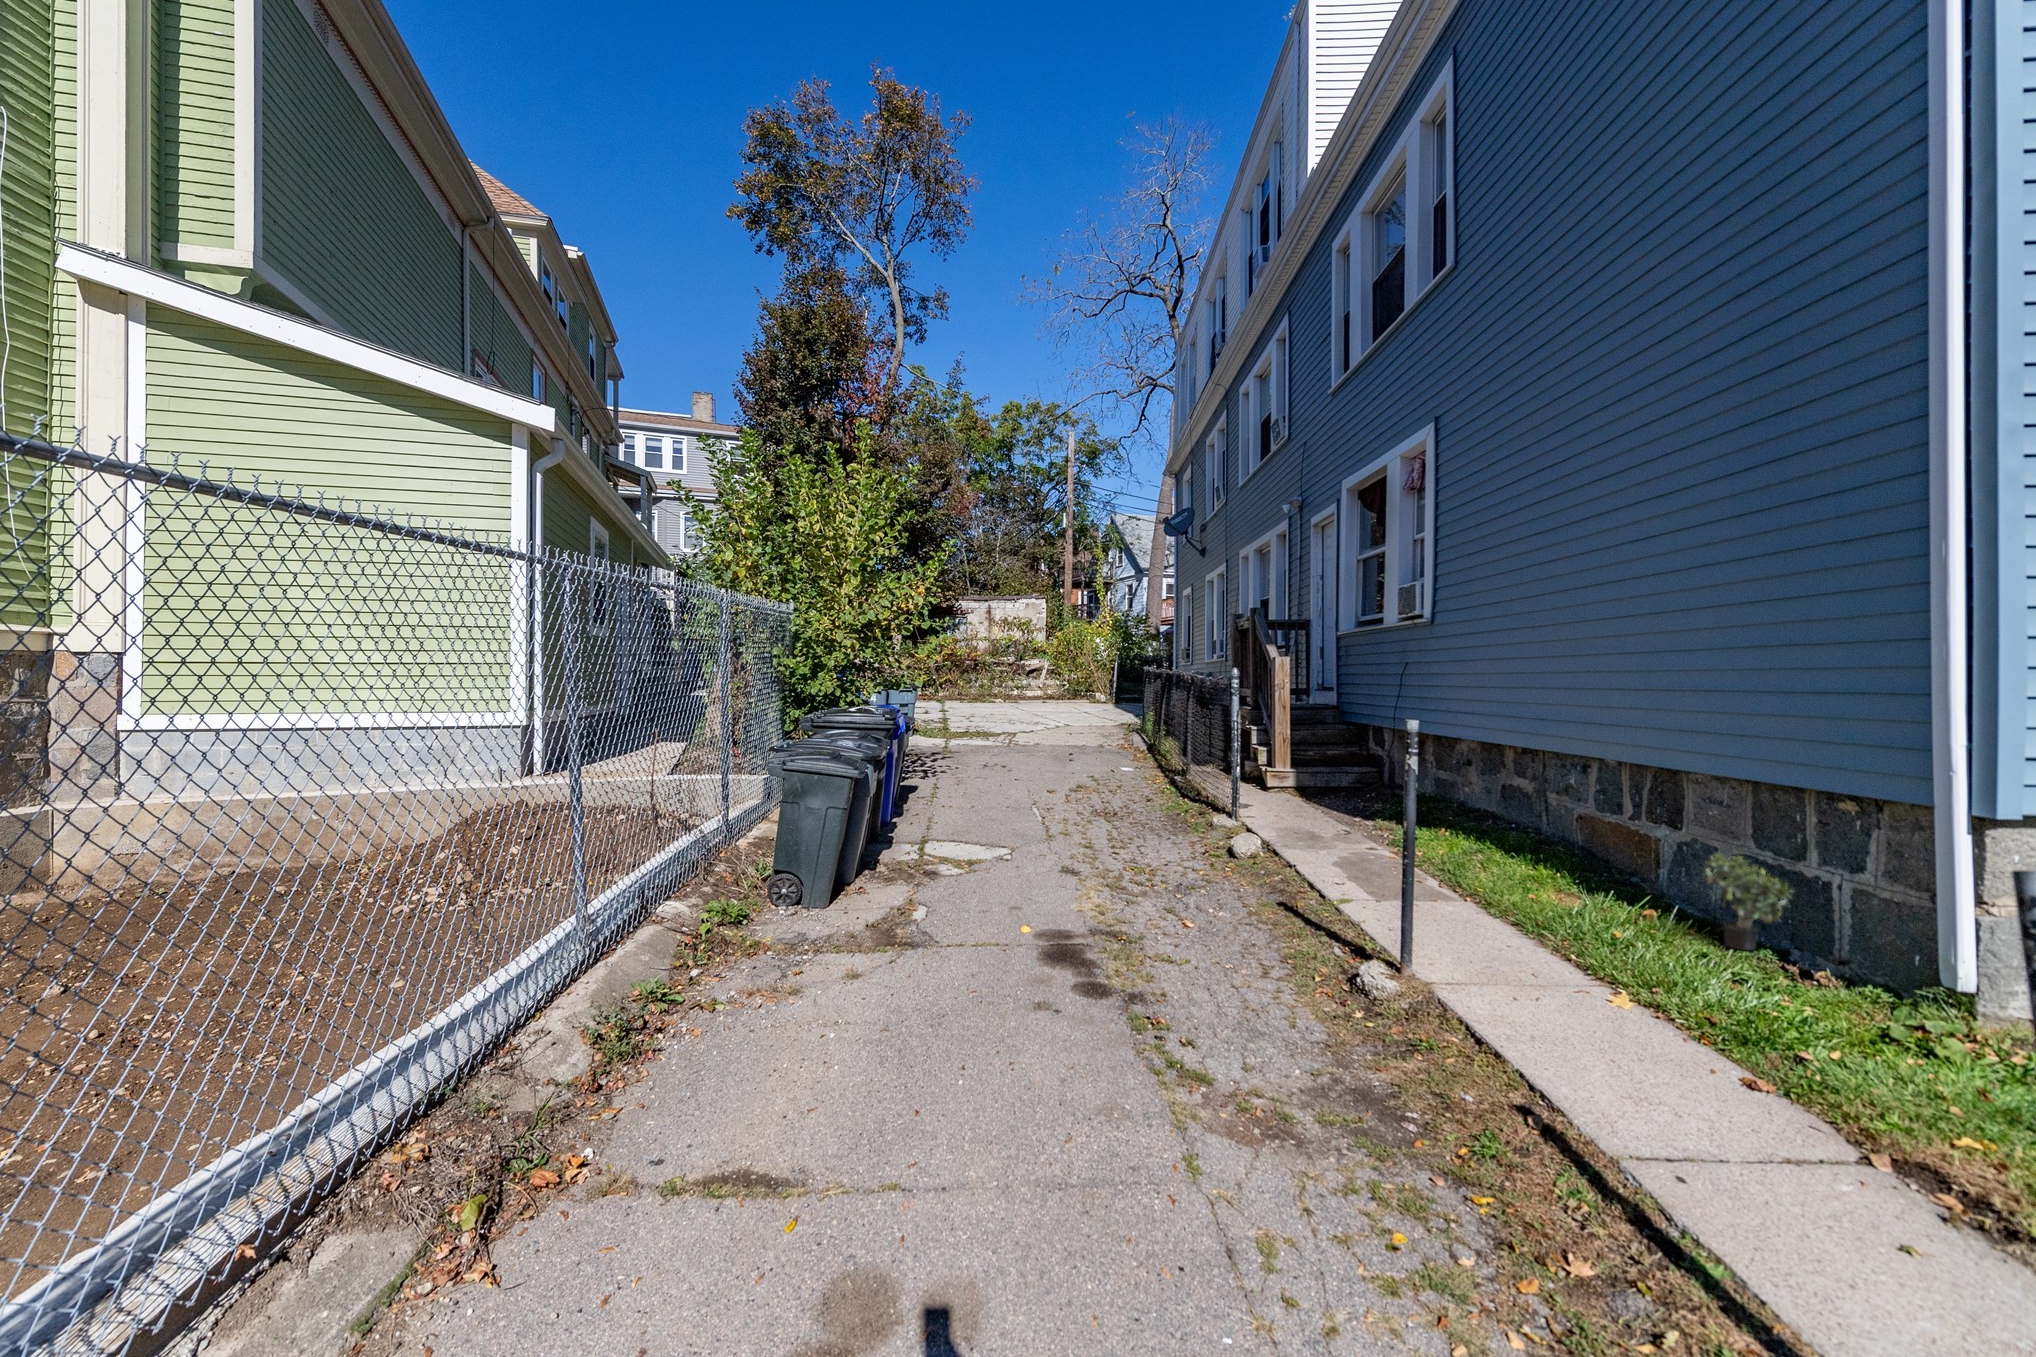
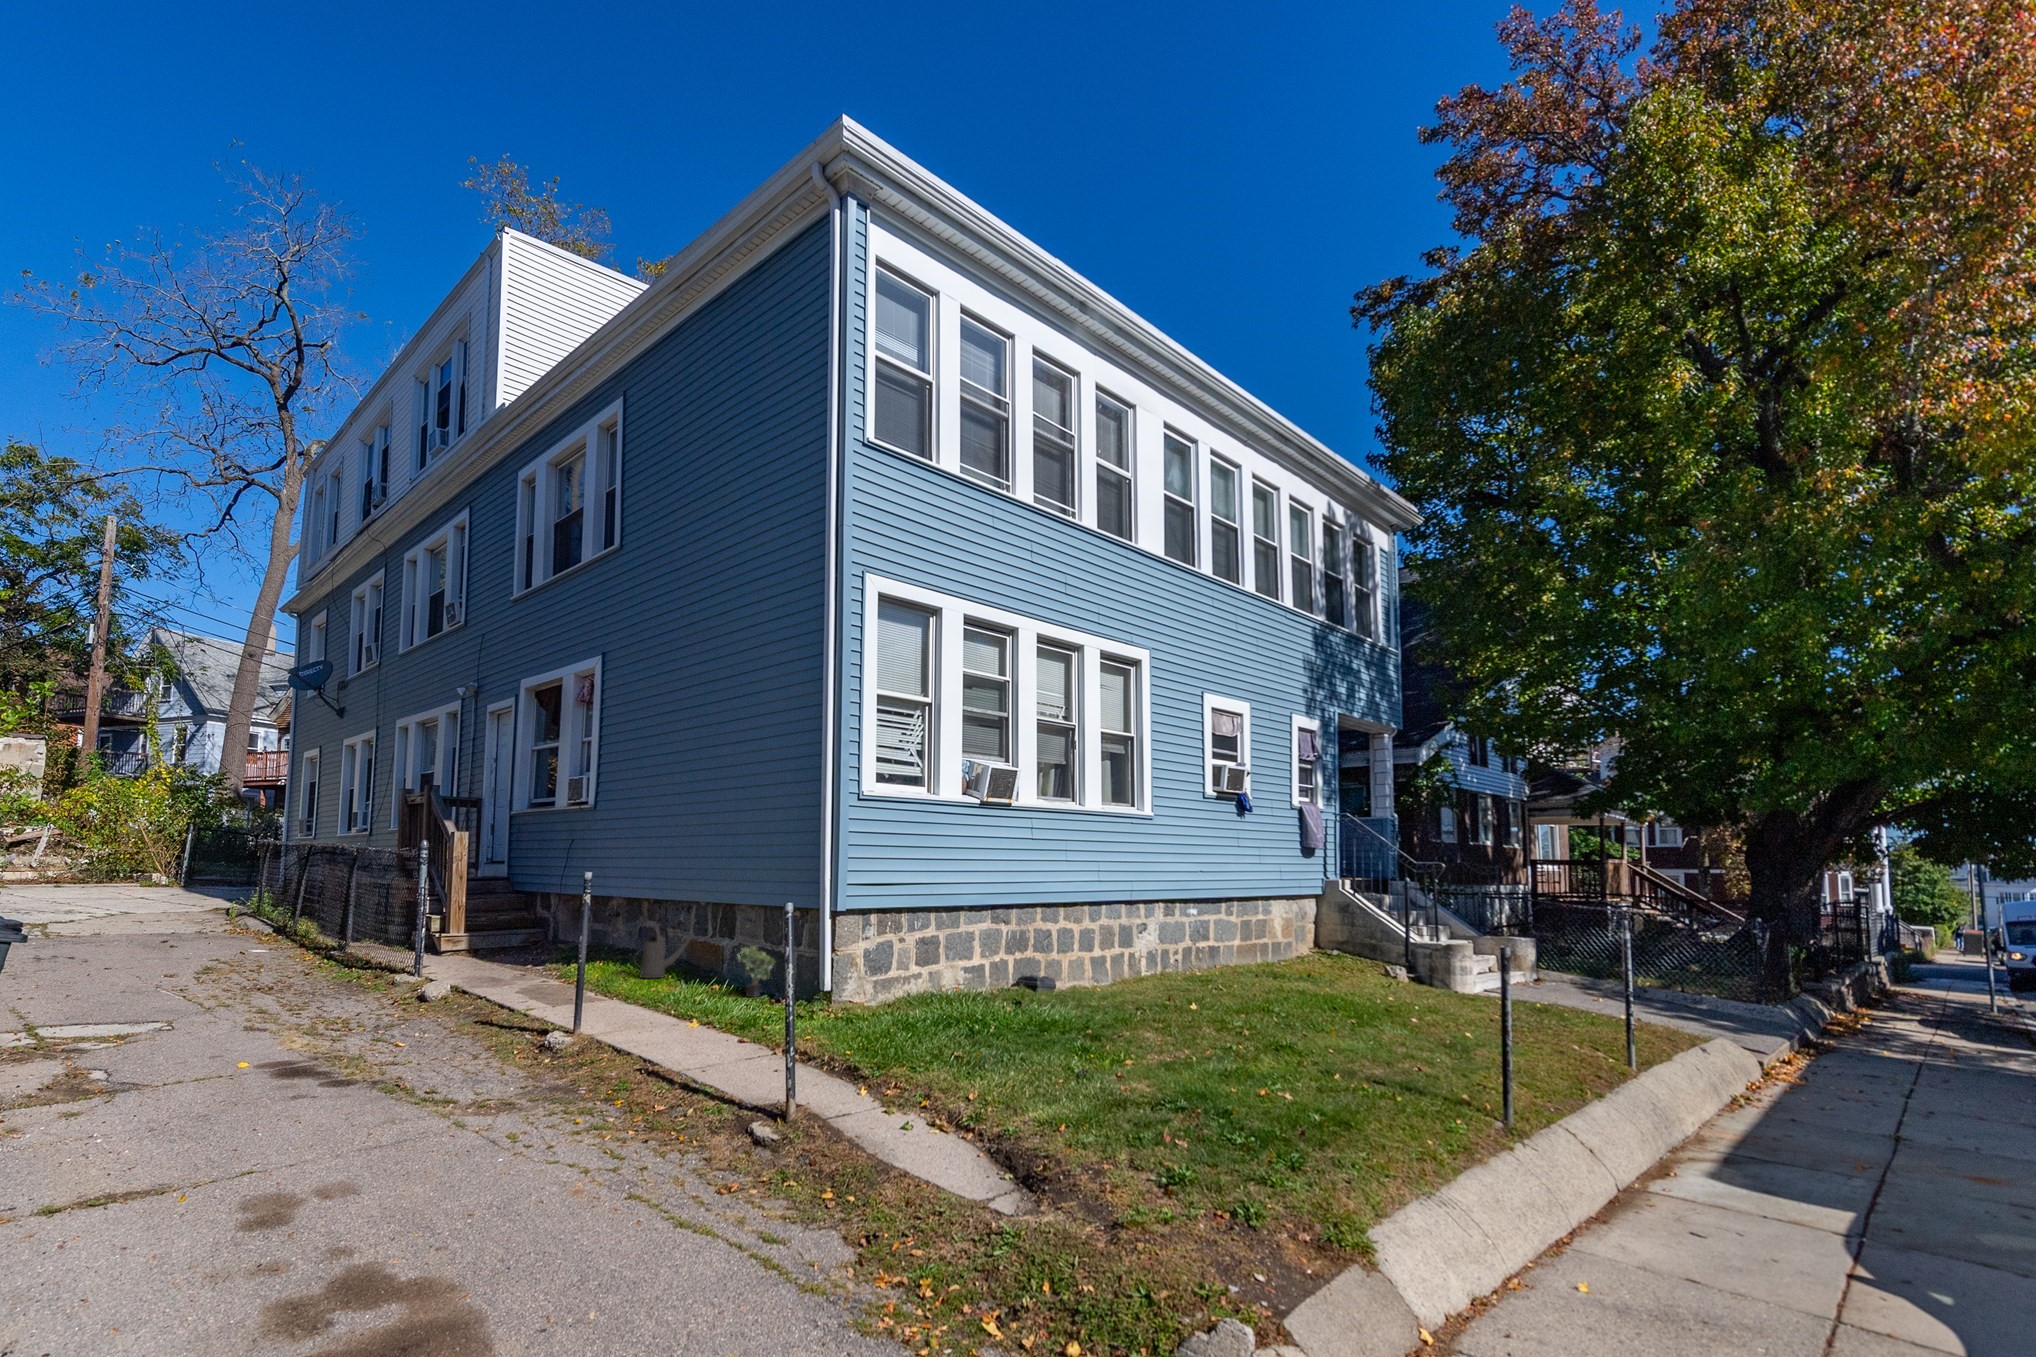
watering can: none [1498,792,1597,870] -> present [635,927,693,978]

